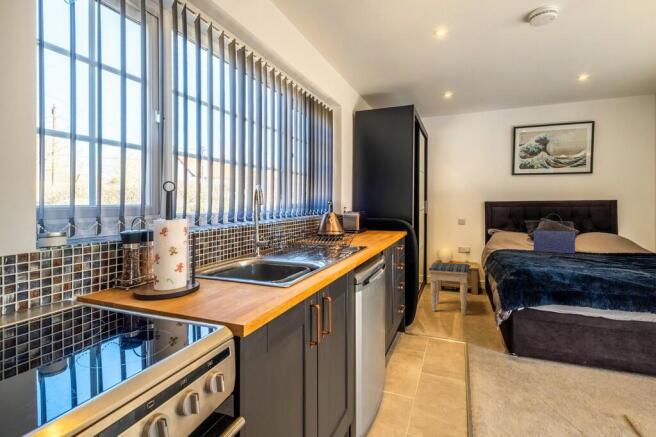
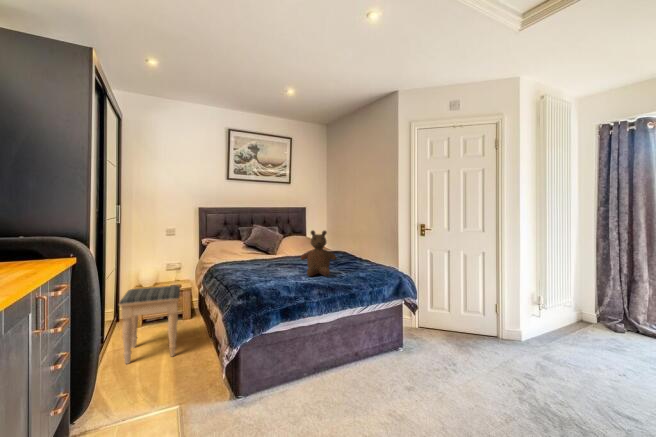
tote bag: present [534,214,579,254] -> none [251,220,290,261]
teddy bear: none [583,225,631,272] -> present [301,230,336,276]

